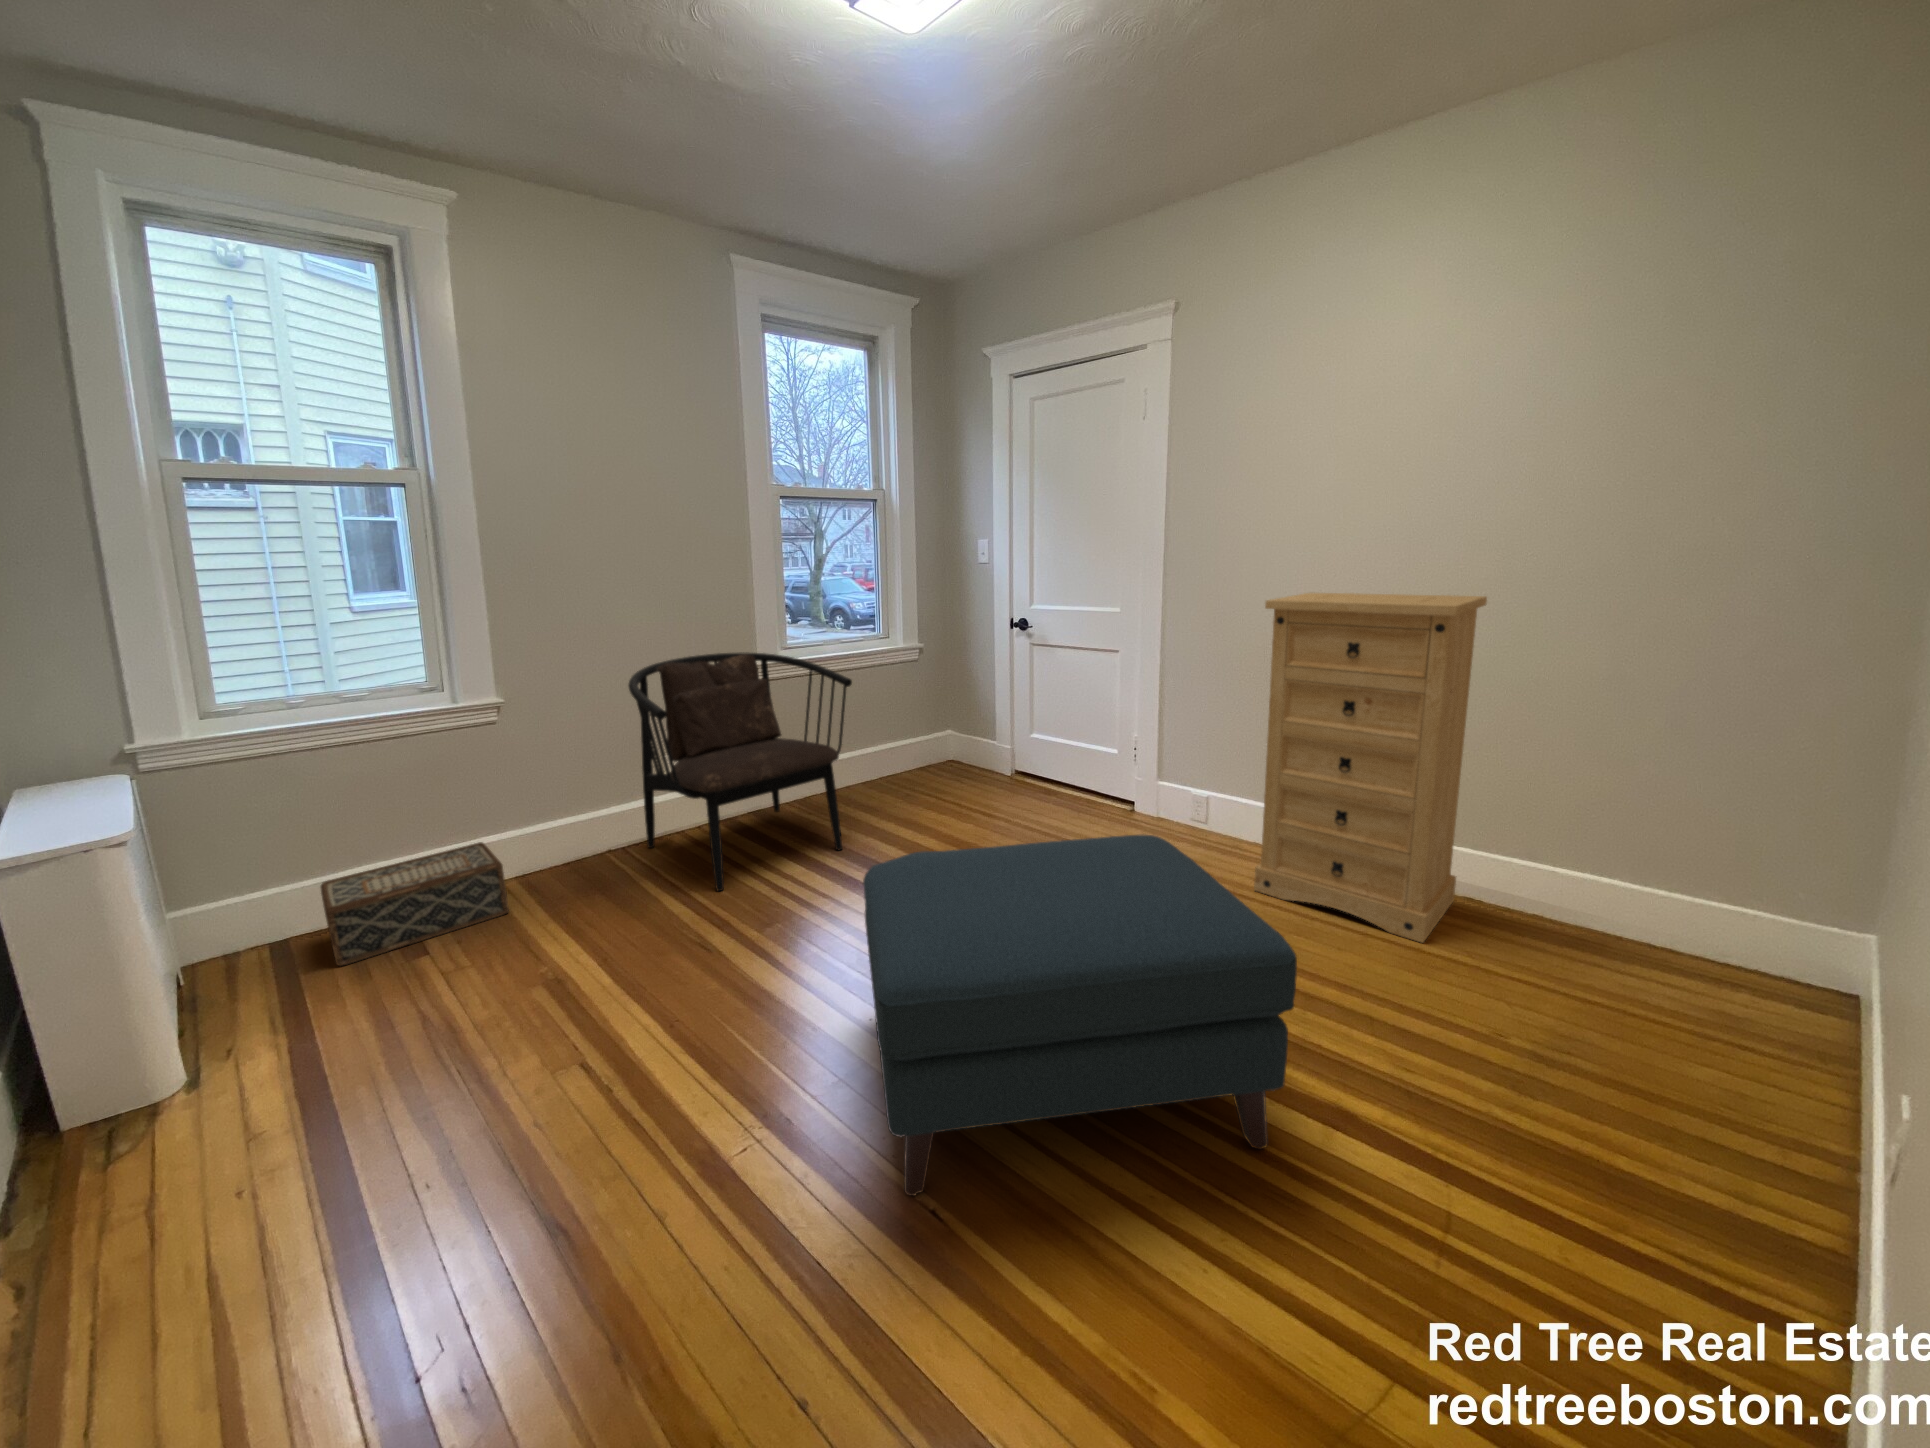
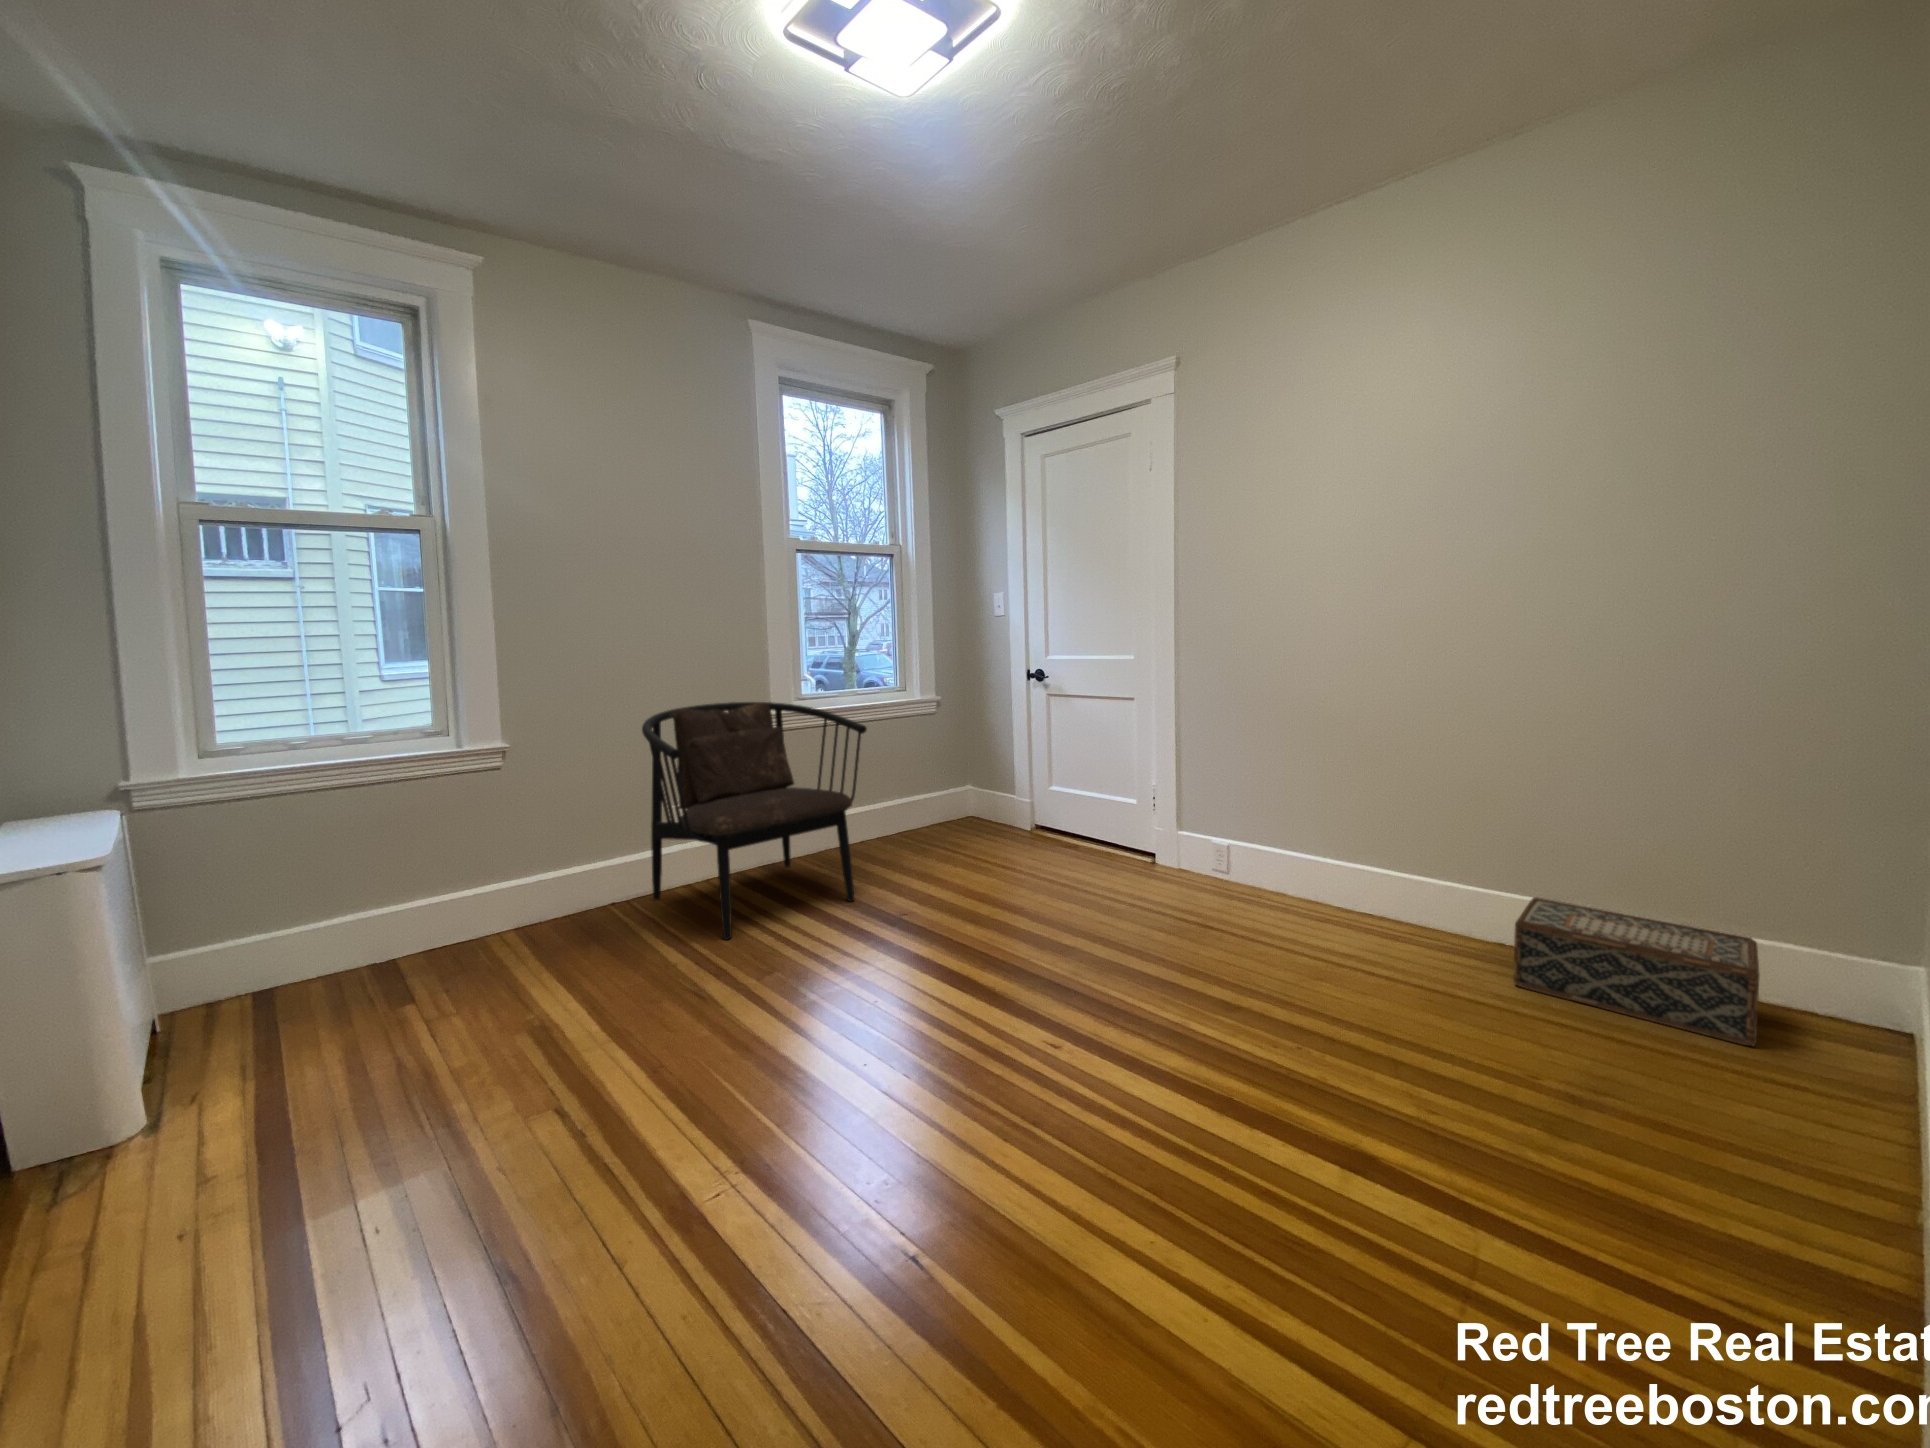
dresser: present [1254,593,1487,943] -> none [1271,635,1483,982]
ottoman: present [863,835,1297,1196] -> none [876,861,1306,1219]
woven basket: present [321,842,509,966] -> present [1513,897,1760,1046]

